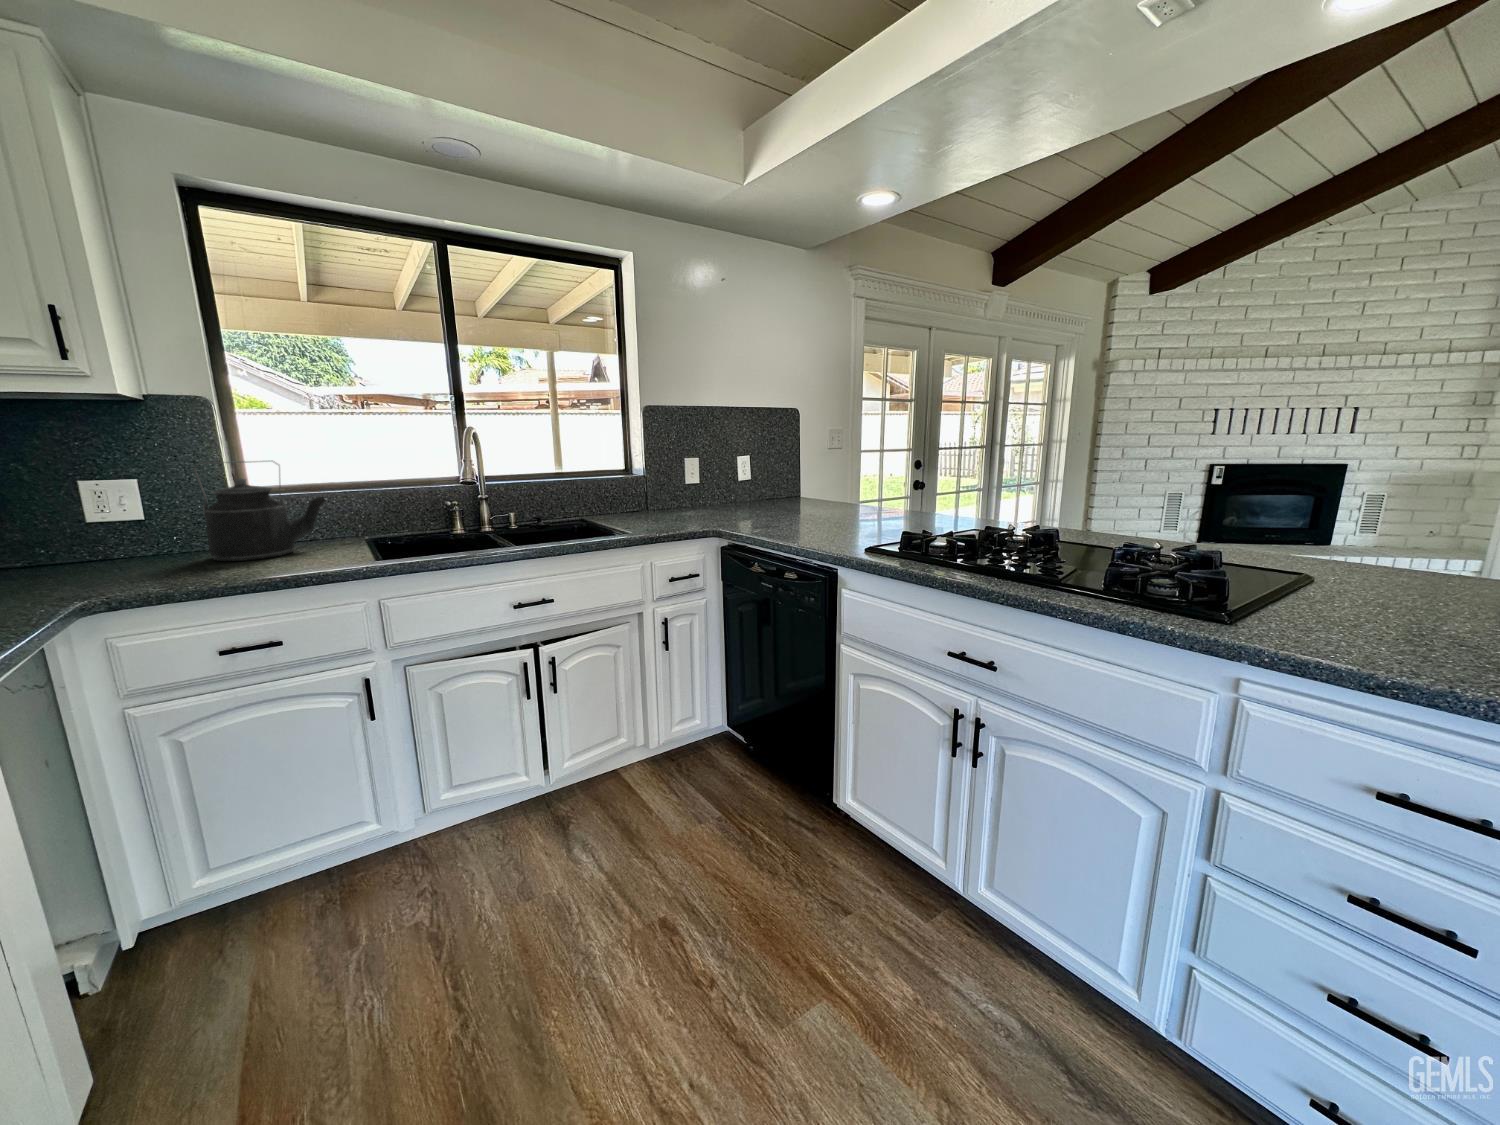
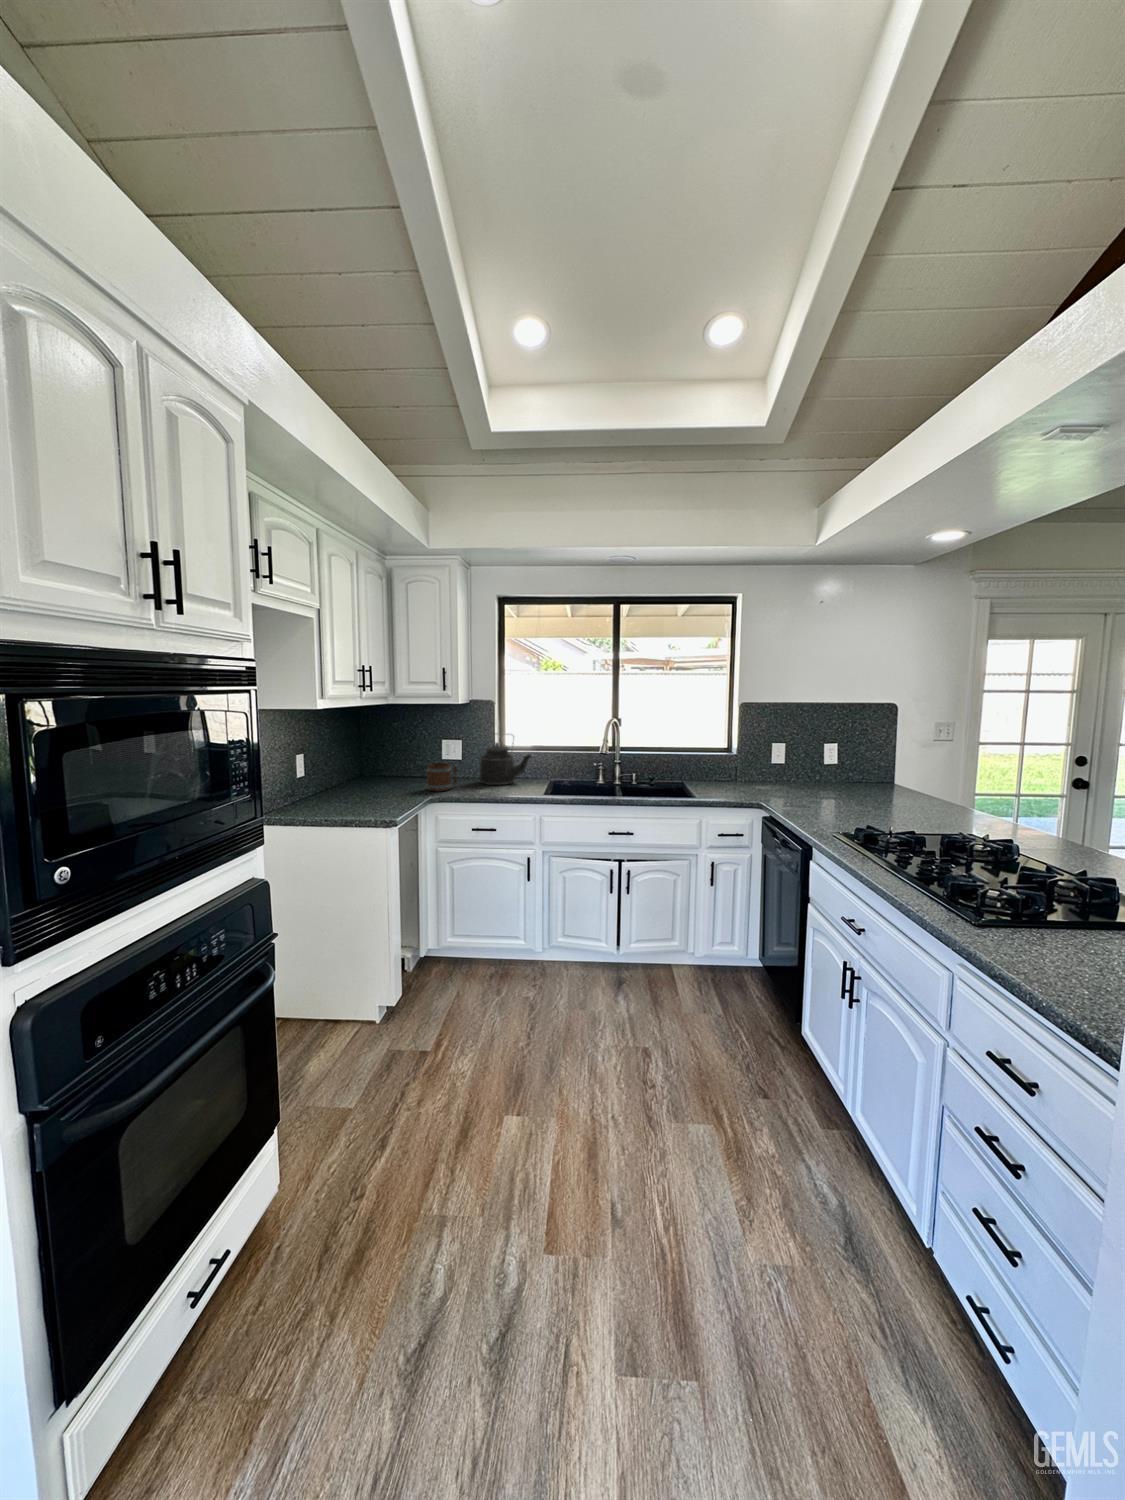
mug: none [50,527,154,592] -> present [427,763,457,791]

